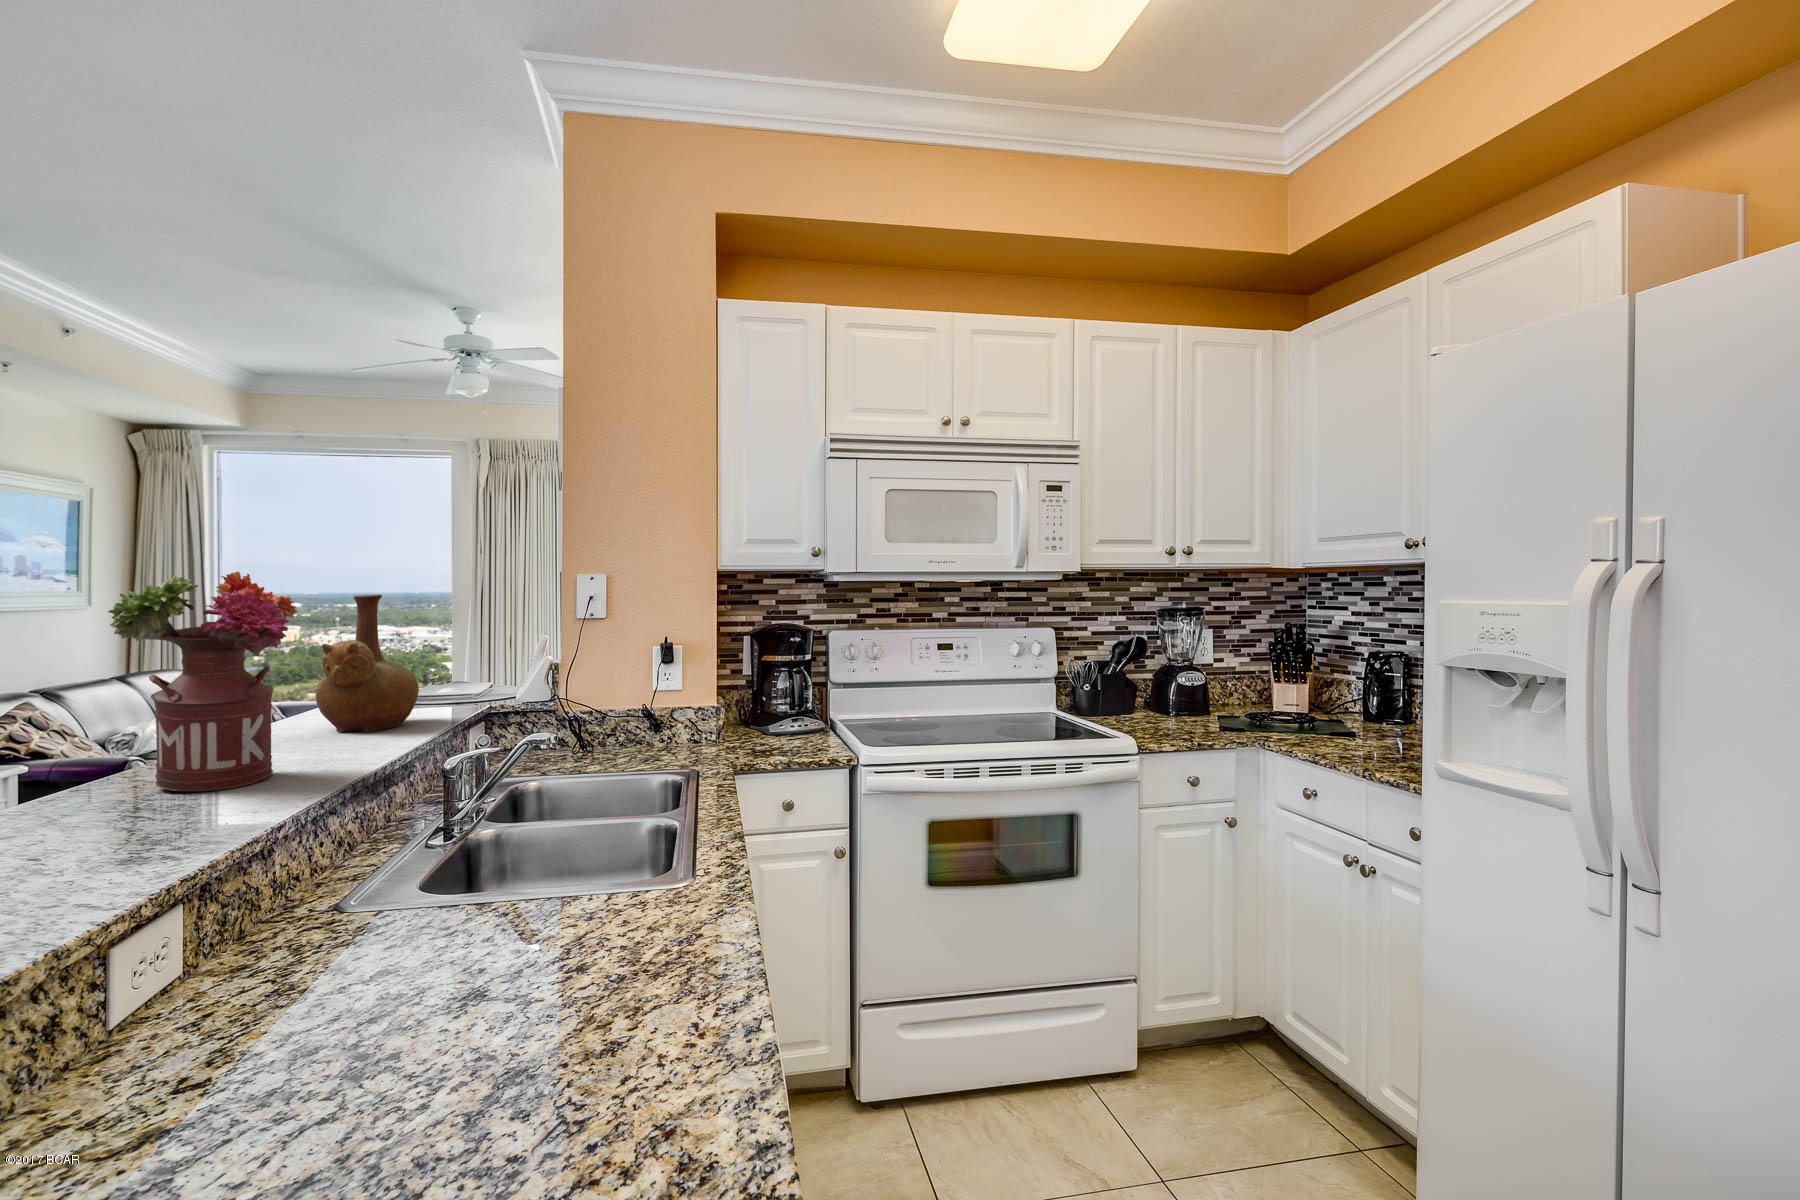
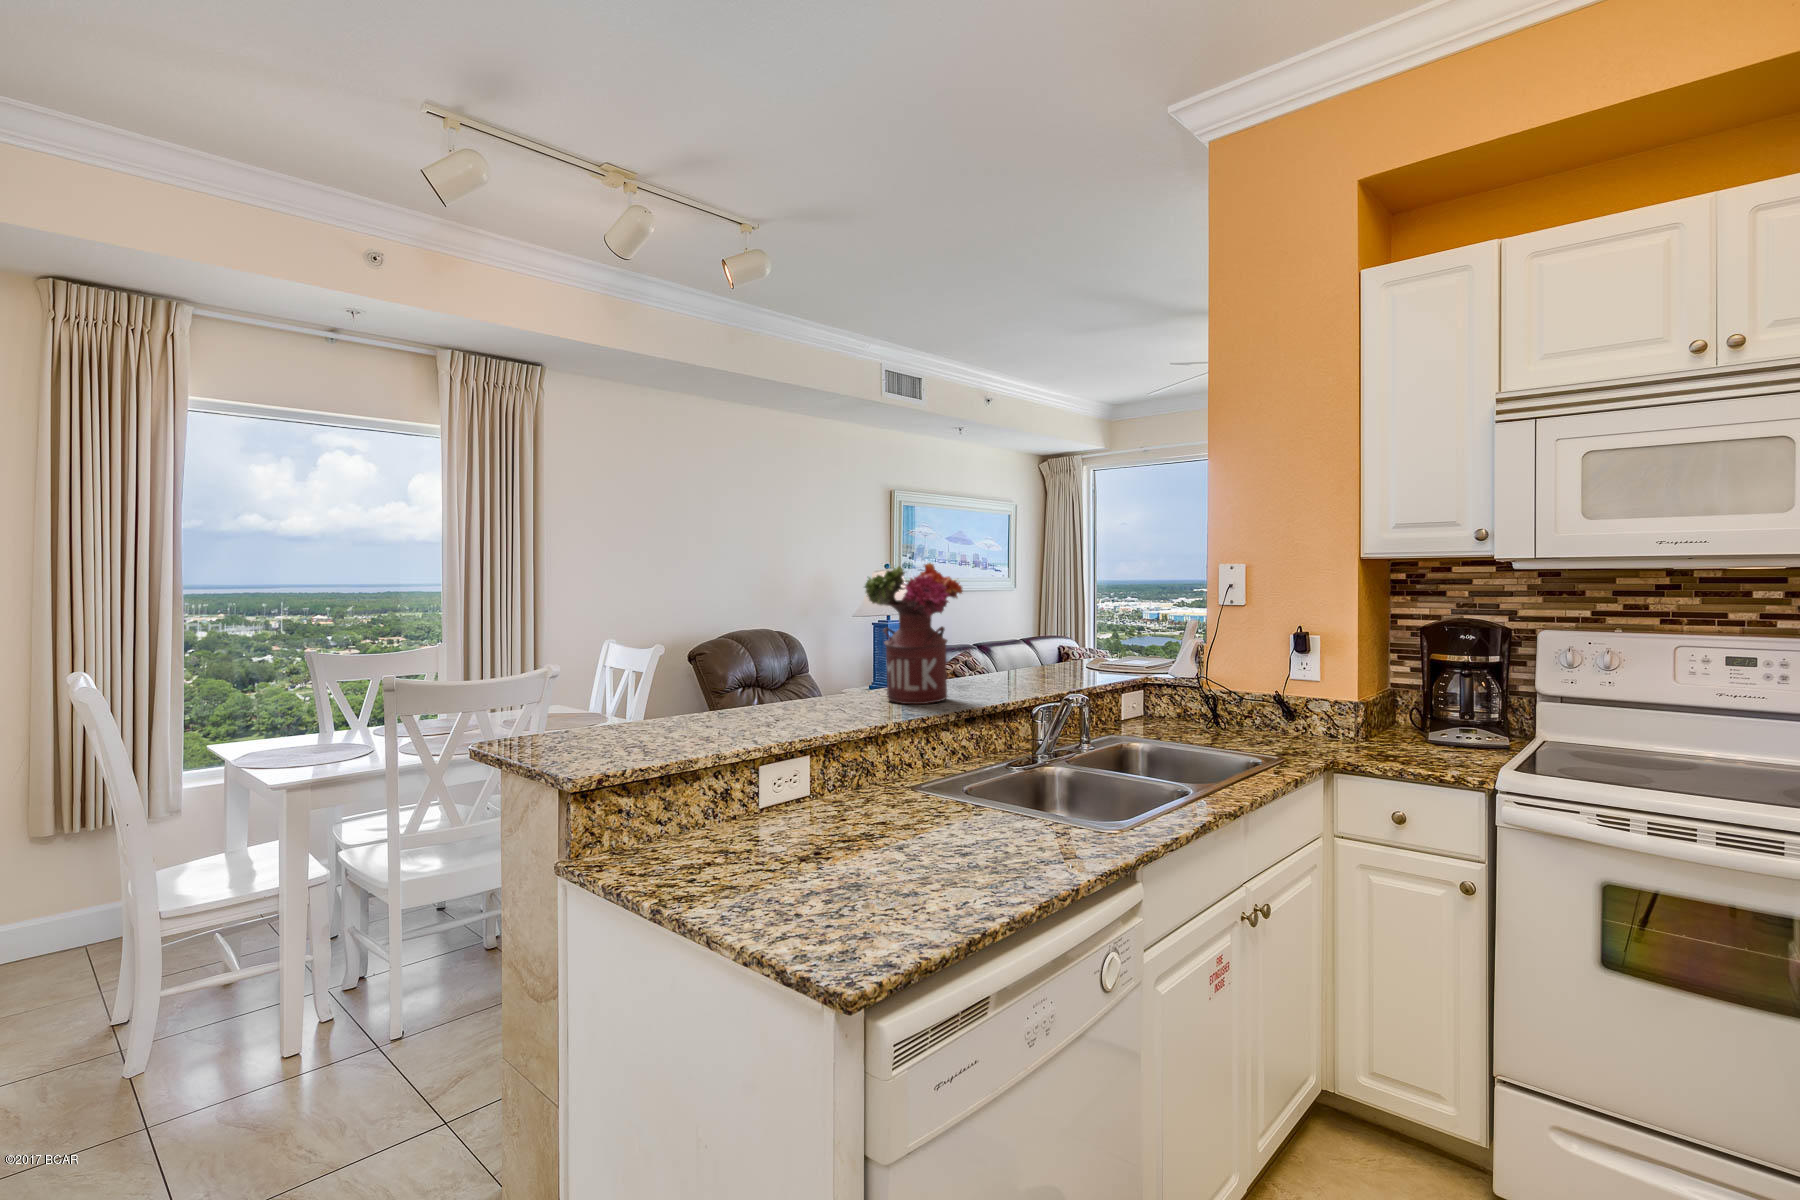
vase: present [316,594,419,732] -> none [1014,581,1084,684]

